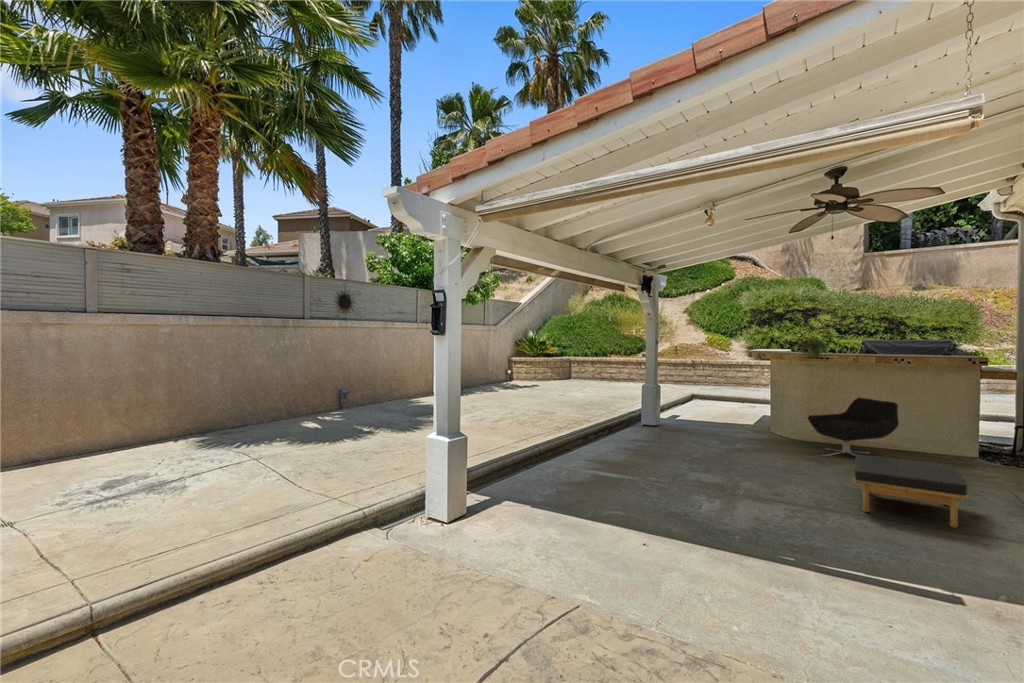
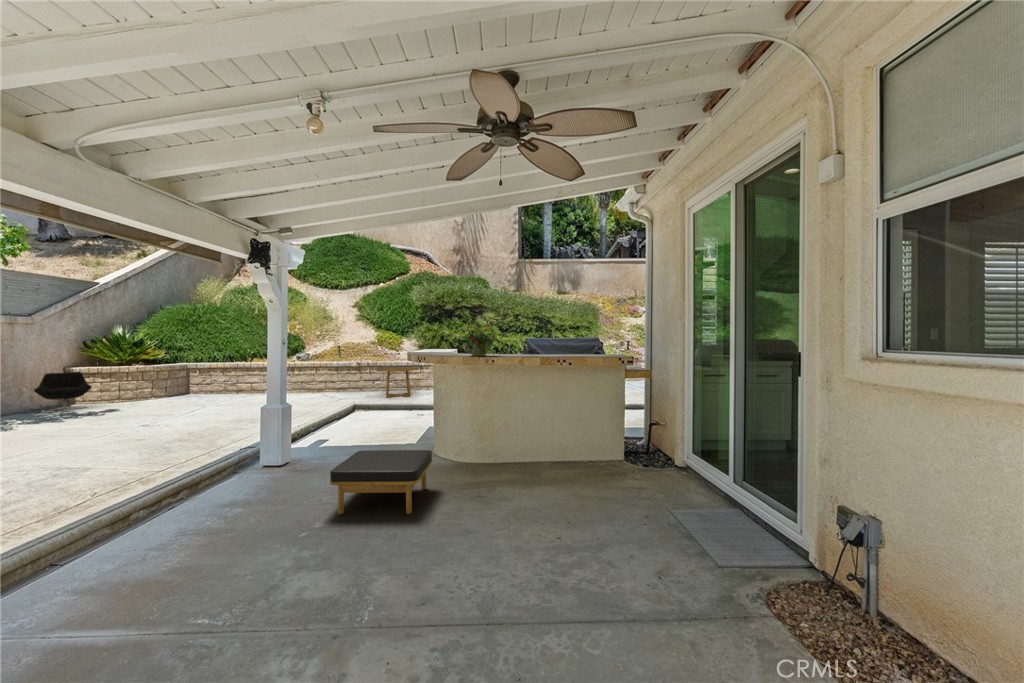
round table: none [709,366,749,392] -> present [377,368,419,398]
lounge chair: present [808,398,899,456] -> present [34,372,92,411]
ottoman: present [854,454,968,528] -> present [330,450,432,514]

